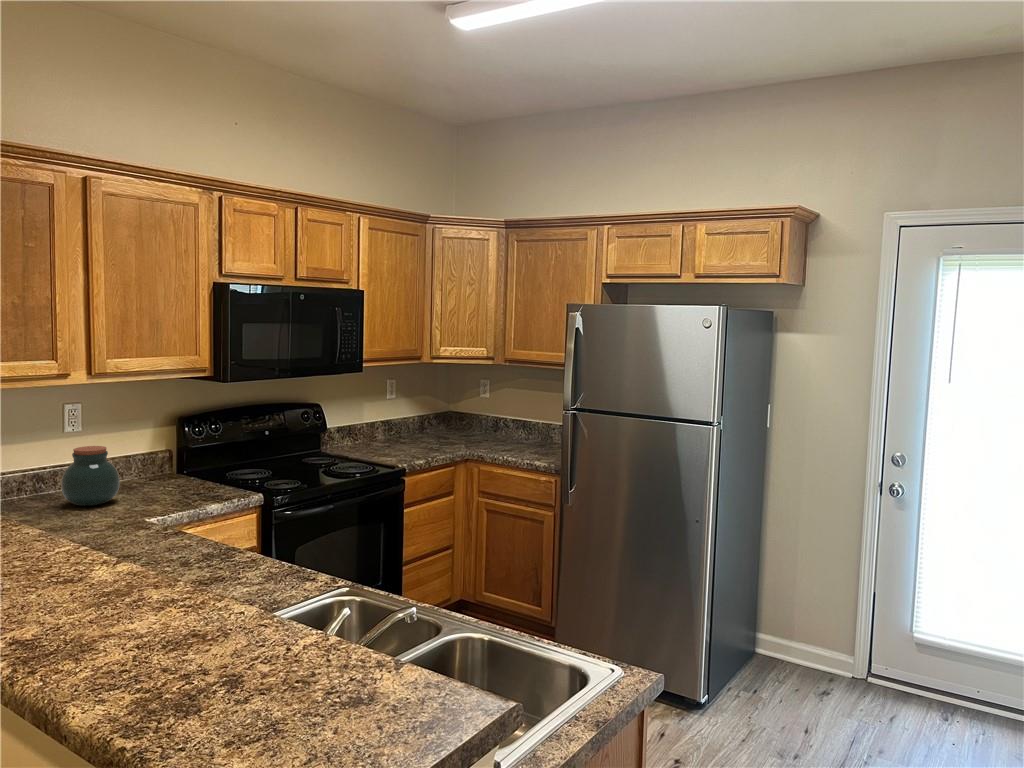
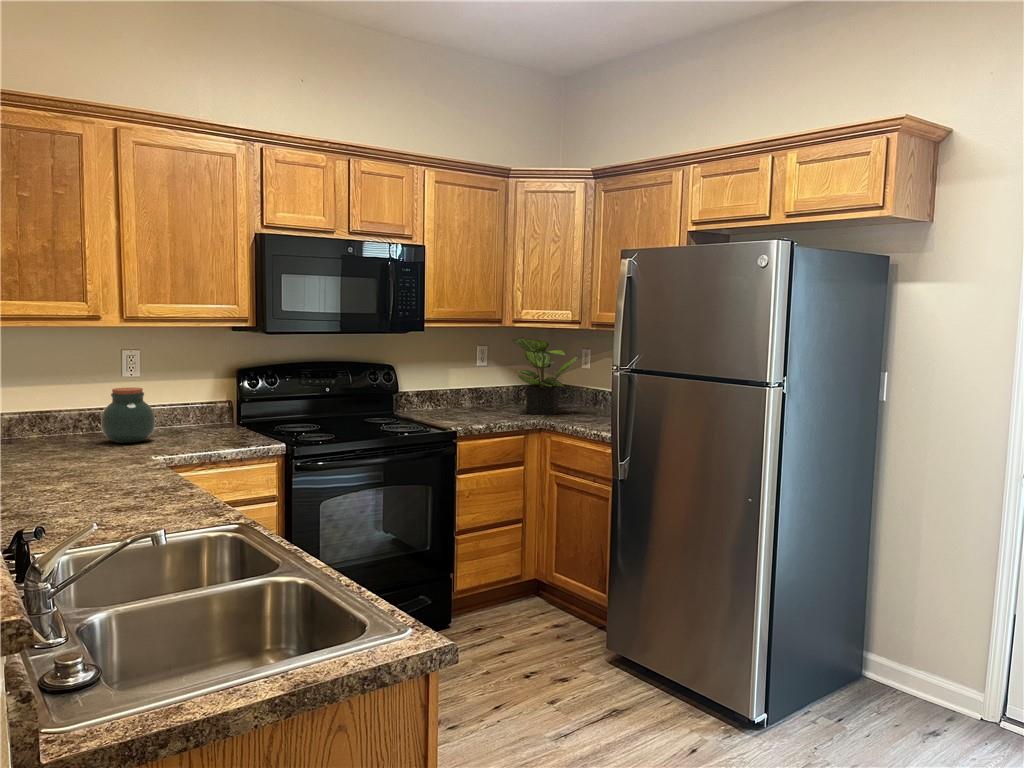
potted plant: none [429,375,489,445] -> present [512,338,577,415]

